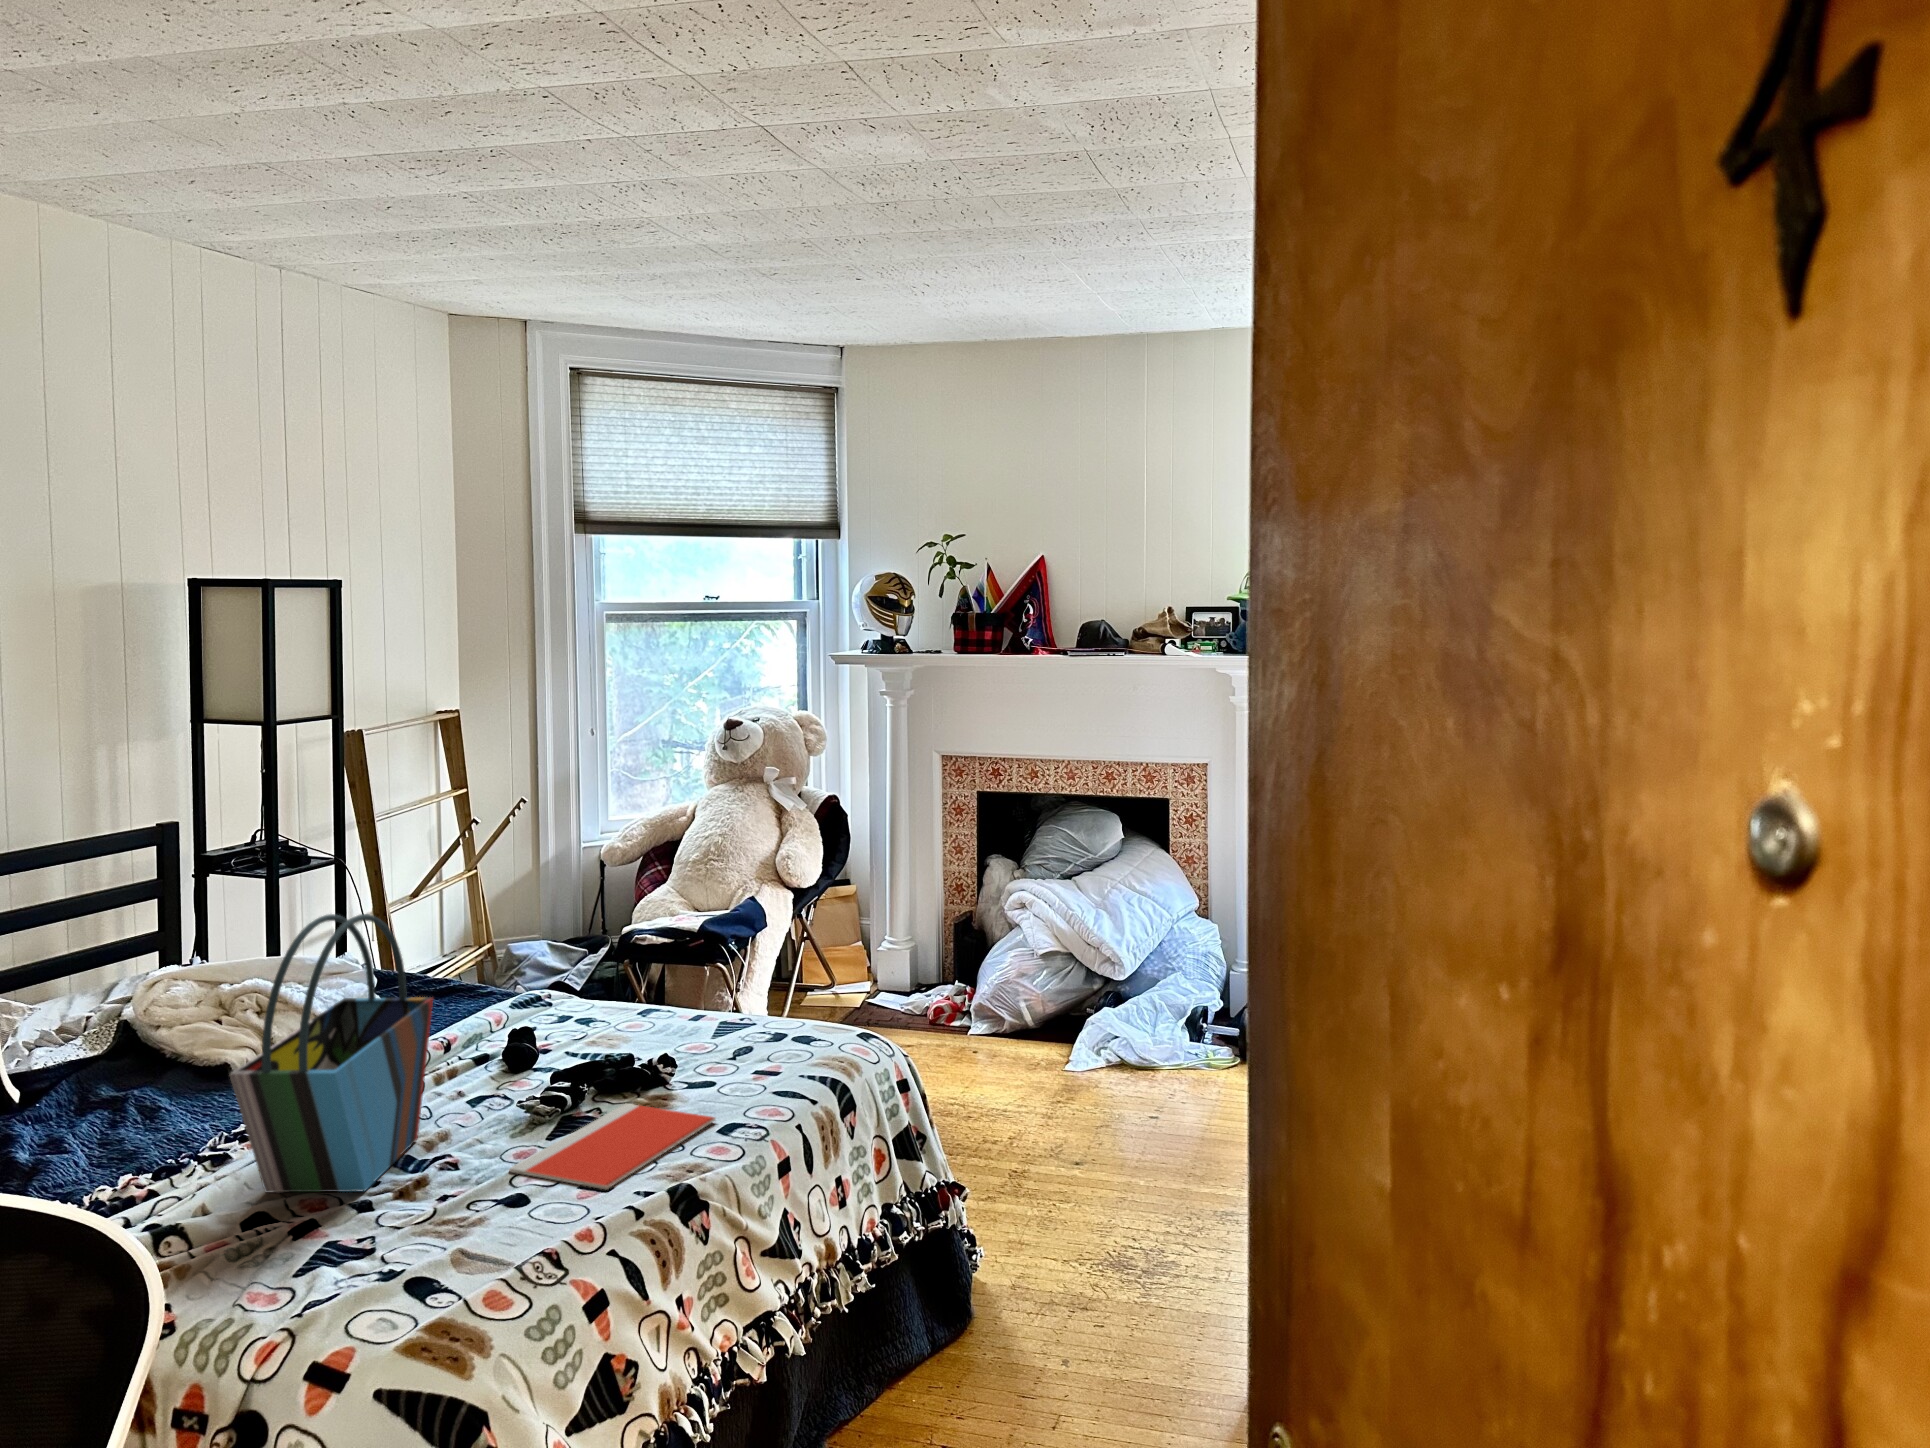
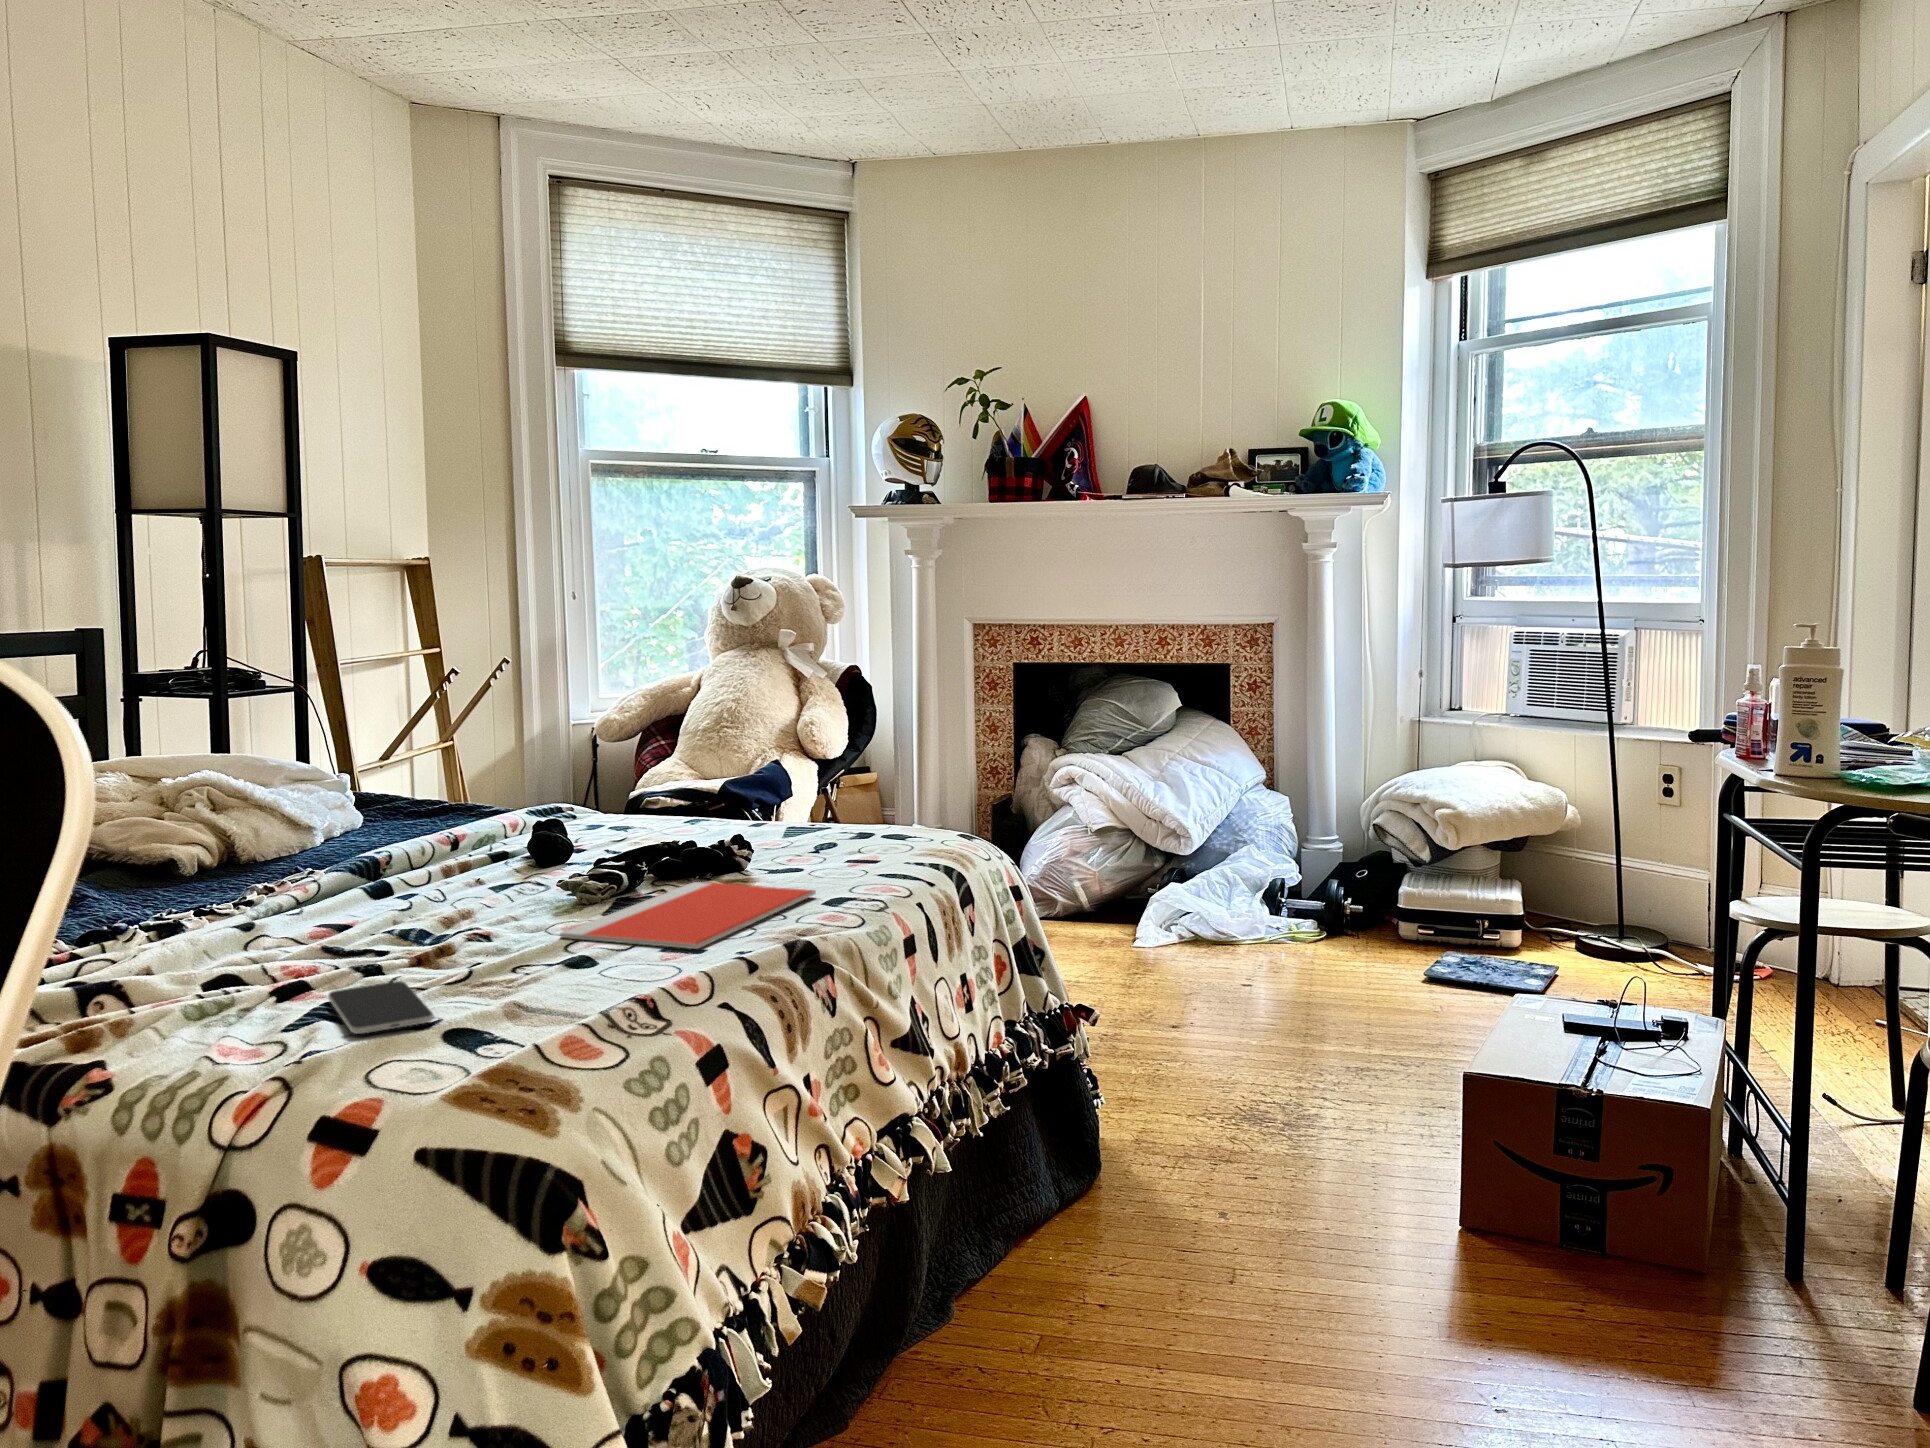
tote bag: present [229,914,433,1193] -> none [183,599,447,958]
smartphone: none [328,1229,399,1286] -> present [328,981,434,1034]

